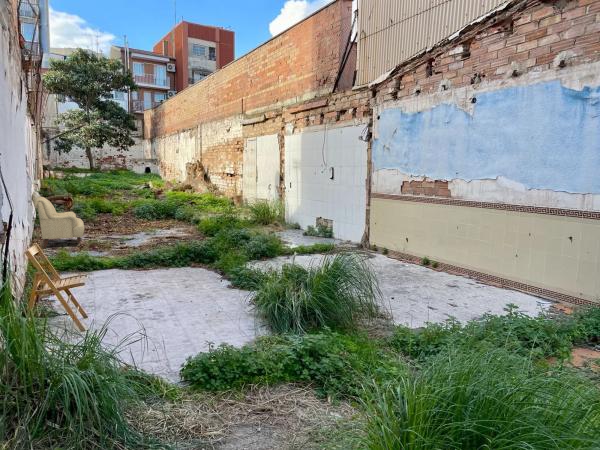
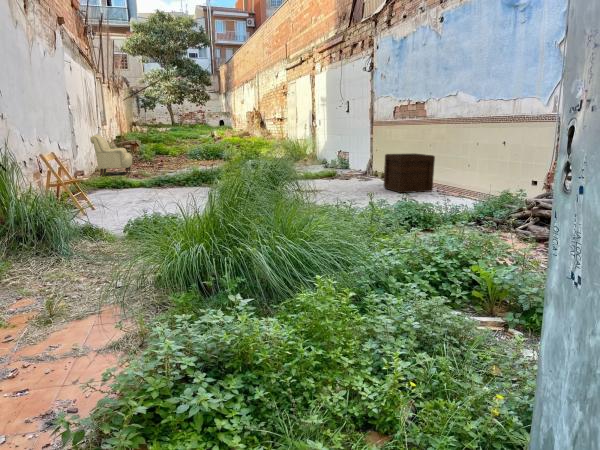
wooden crate: none [406,233,465,279] -> present [384,154,435,193]

